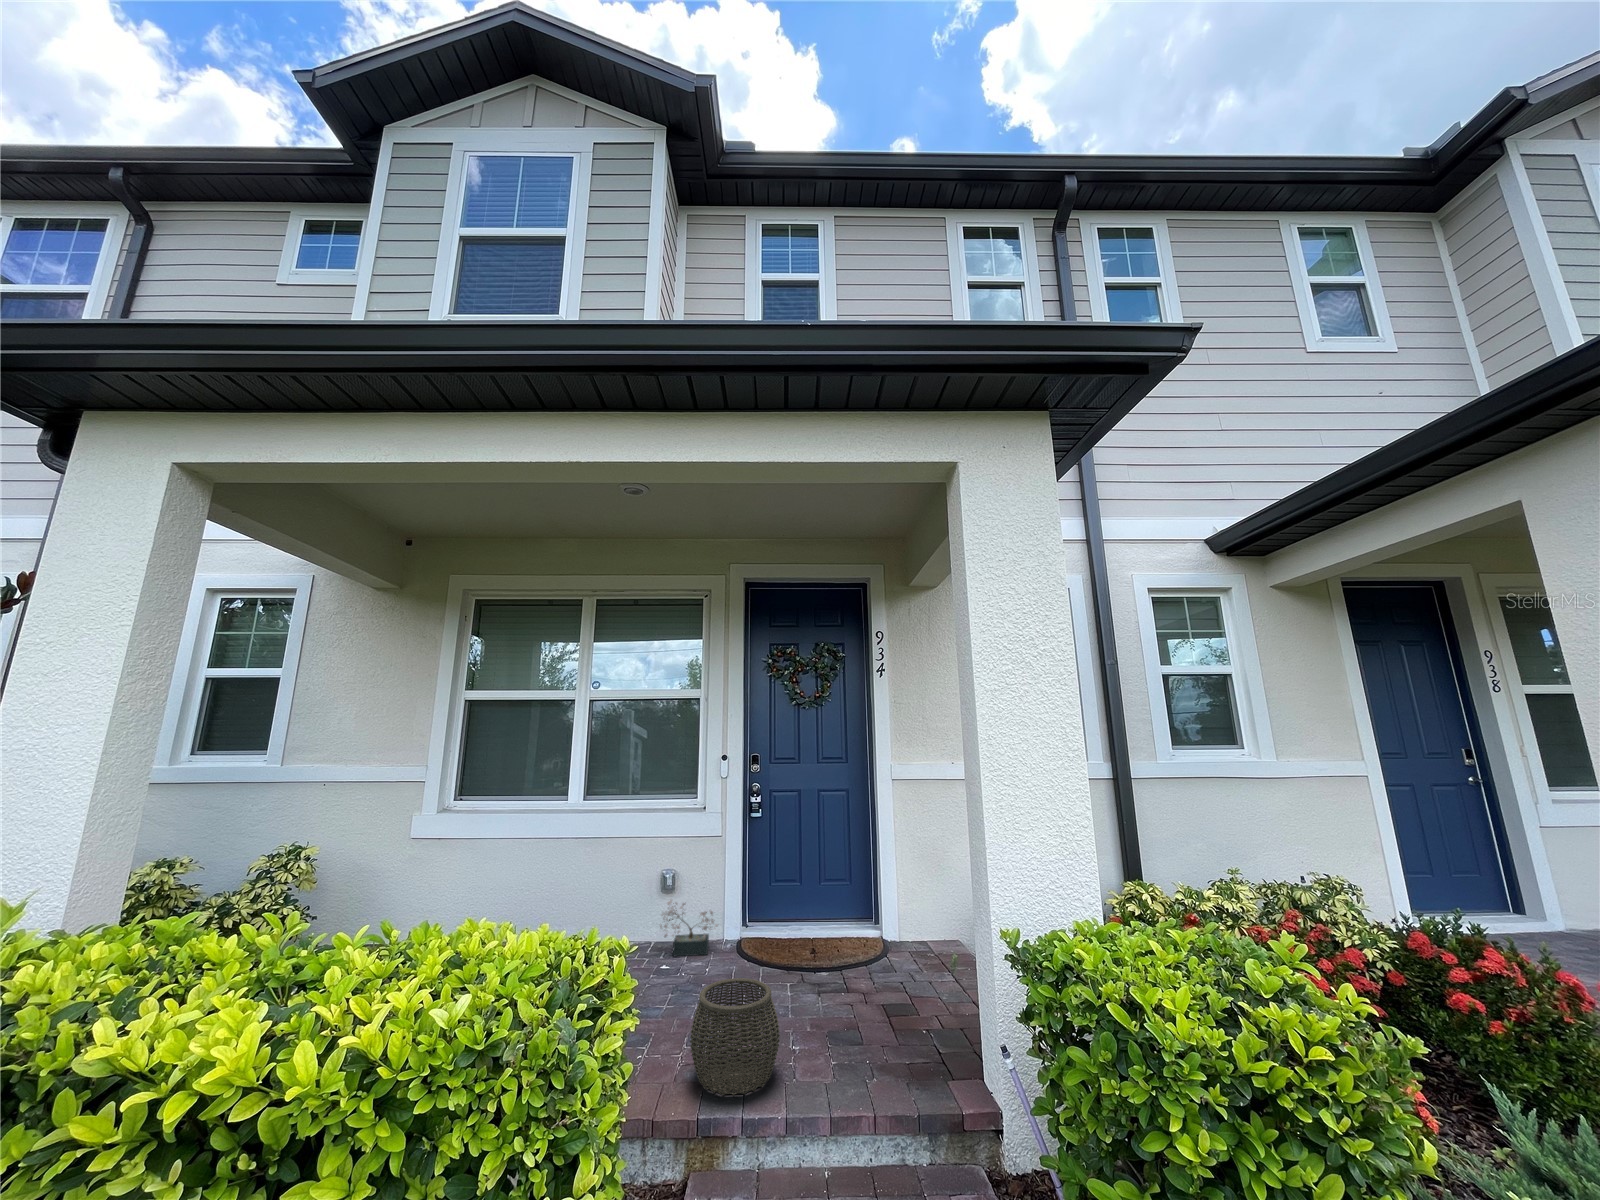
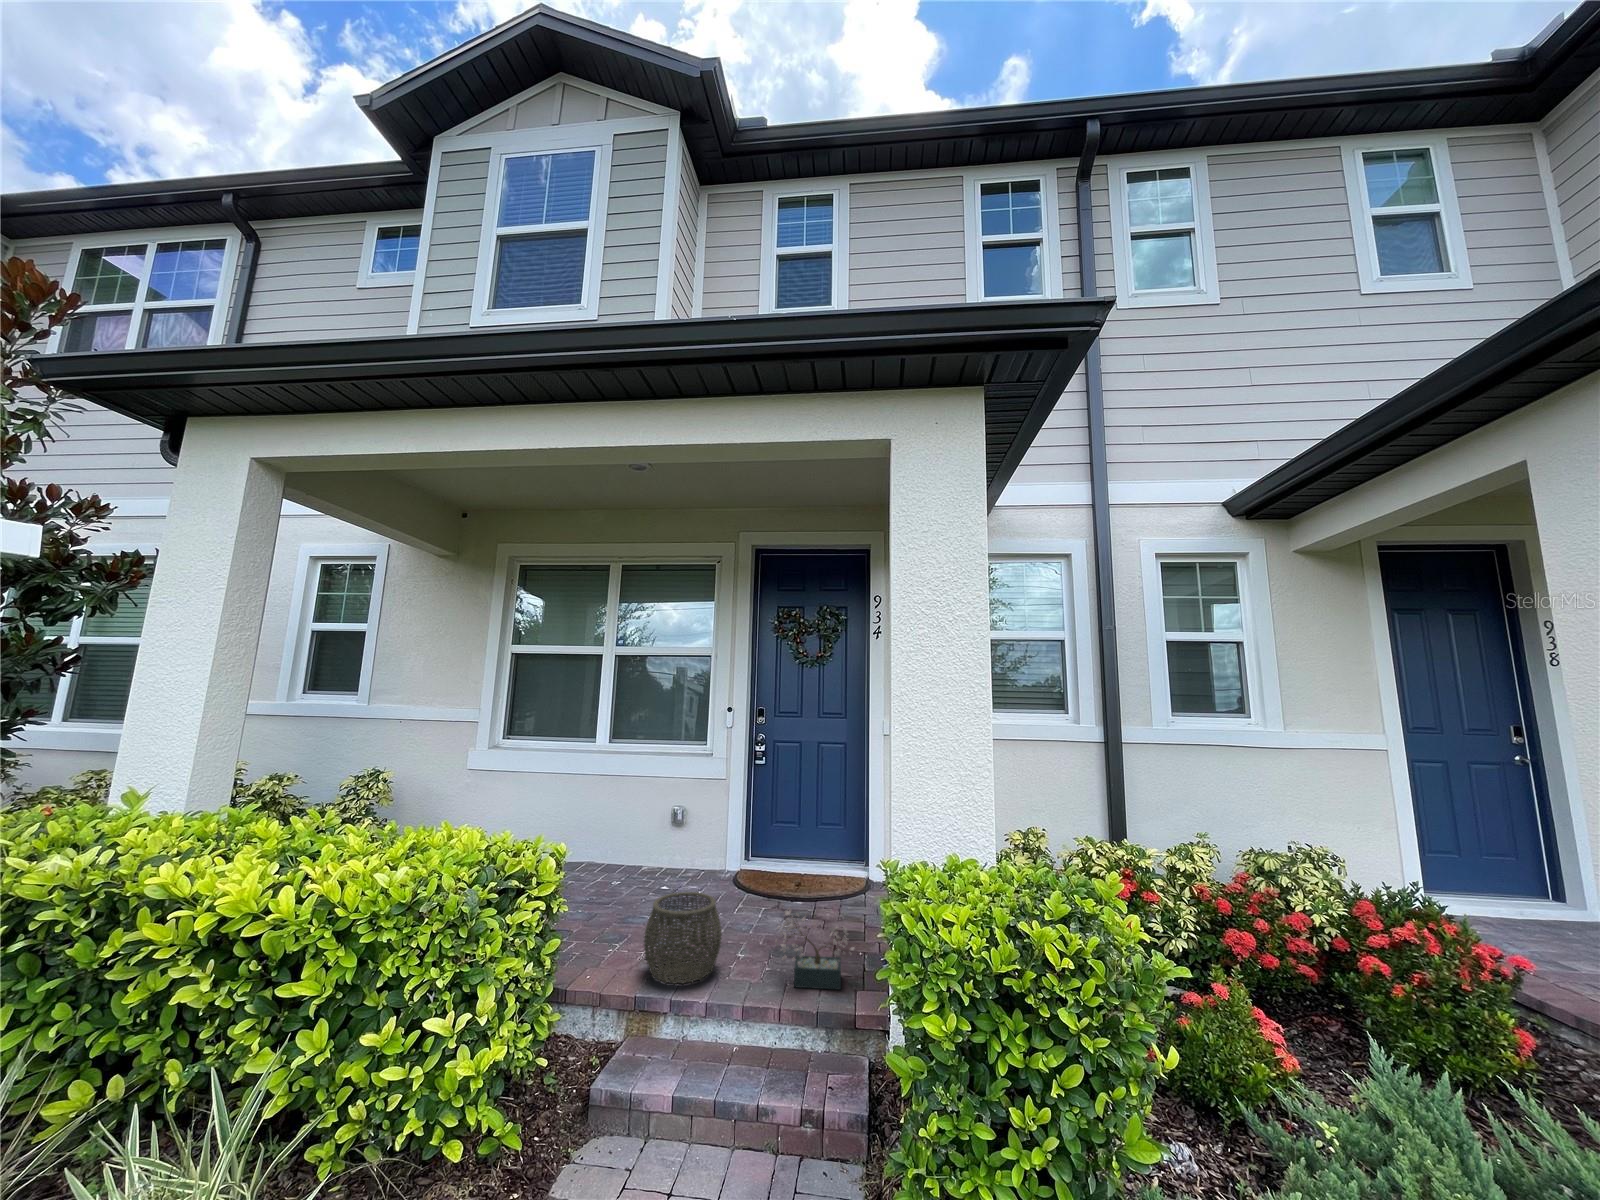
decorative plant: present [660,900,718,956] -> present [775,908,854,990]

